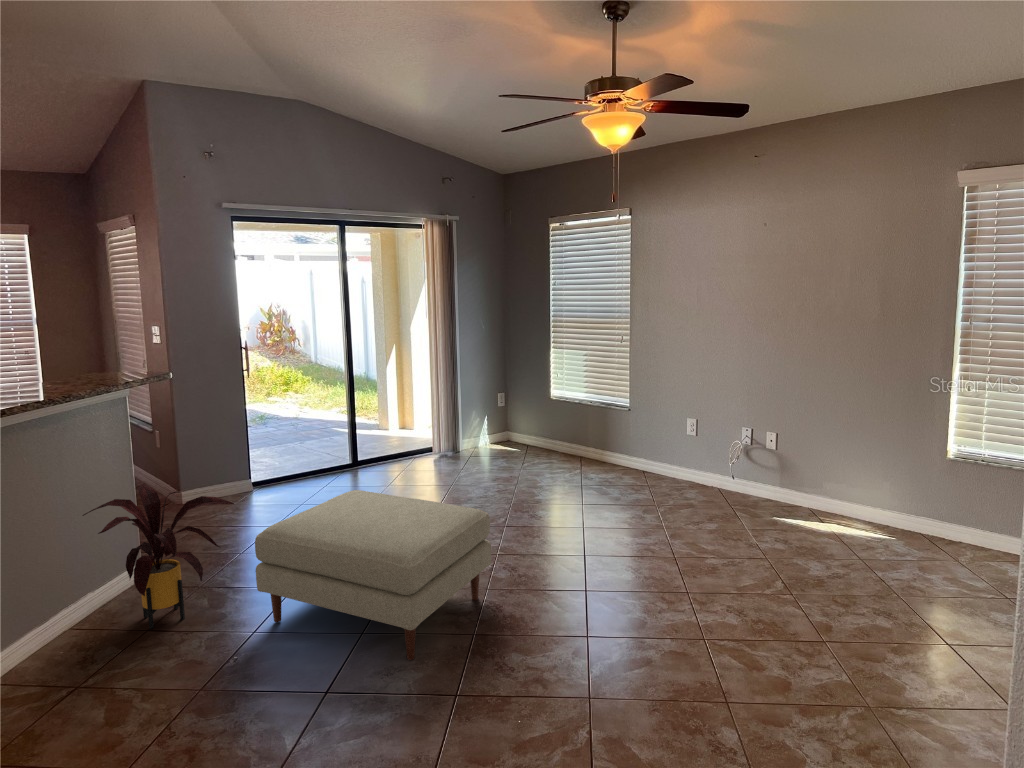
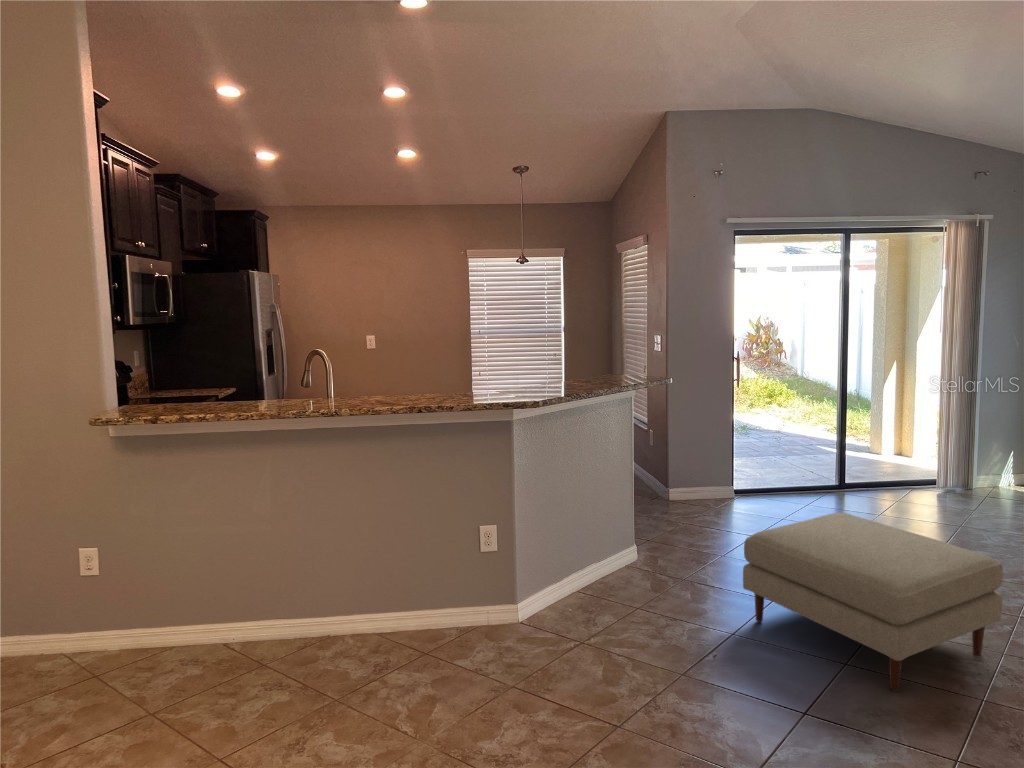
house plant: present [83,484,234,629] -> none [607,477,727,600]

